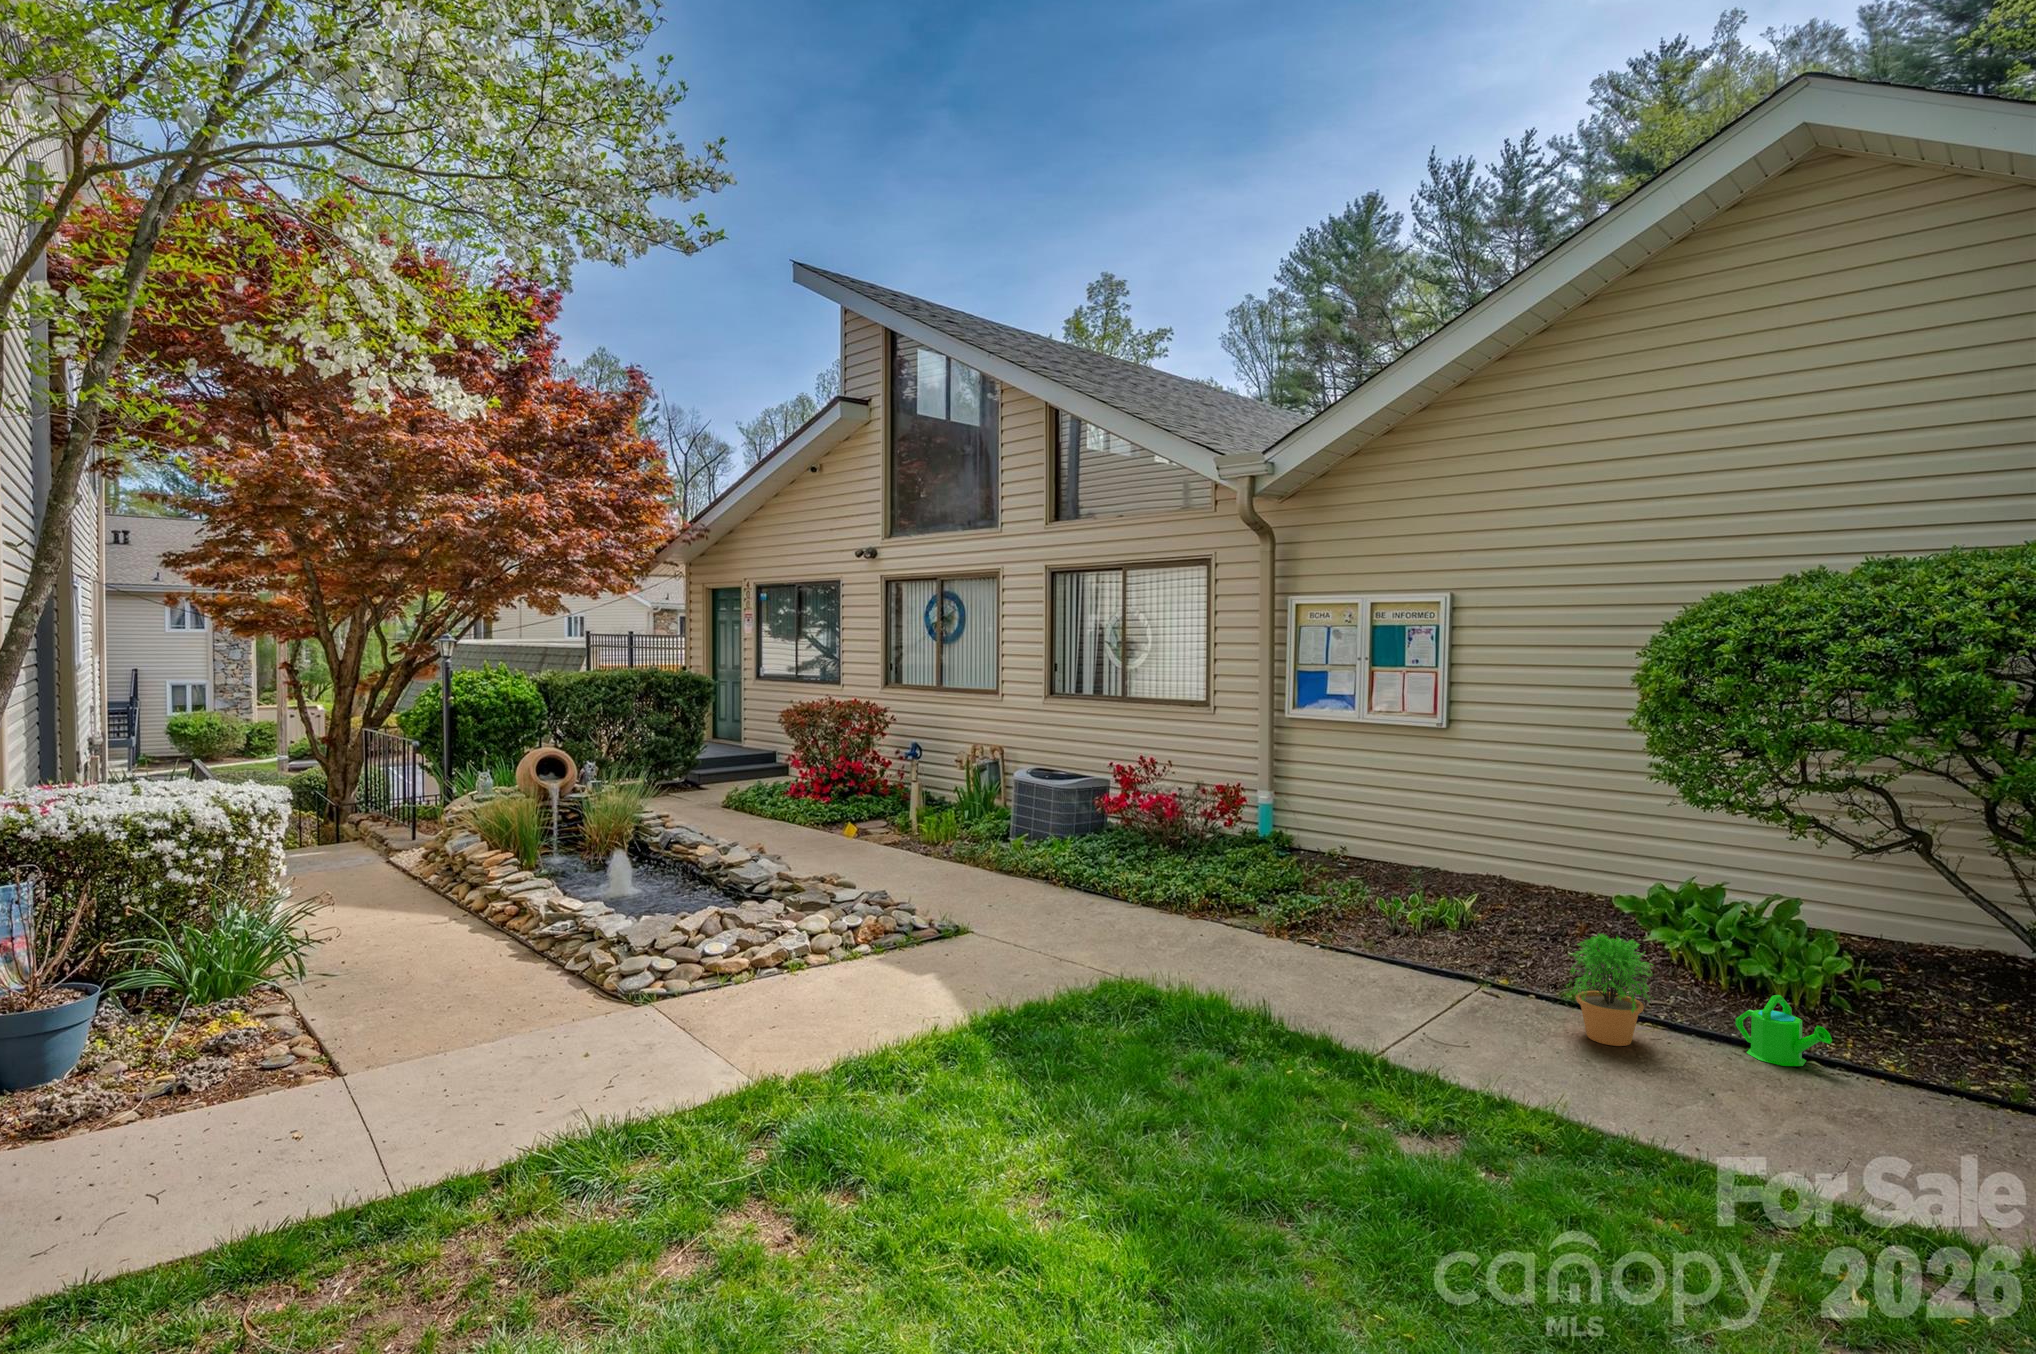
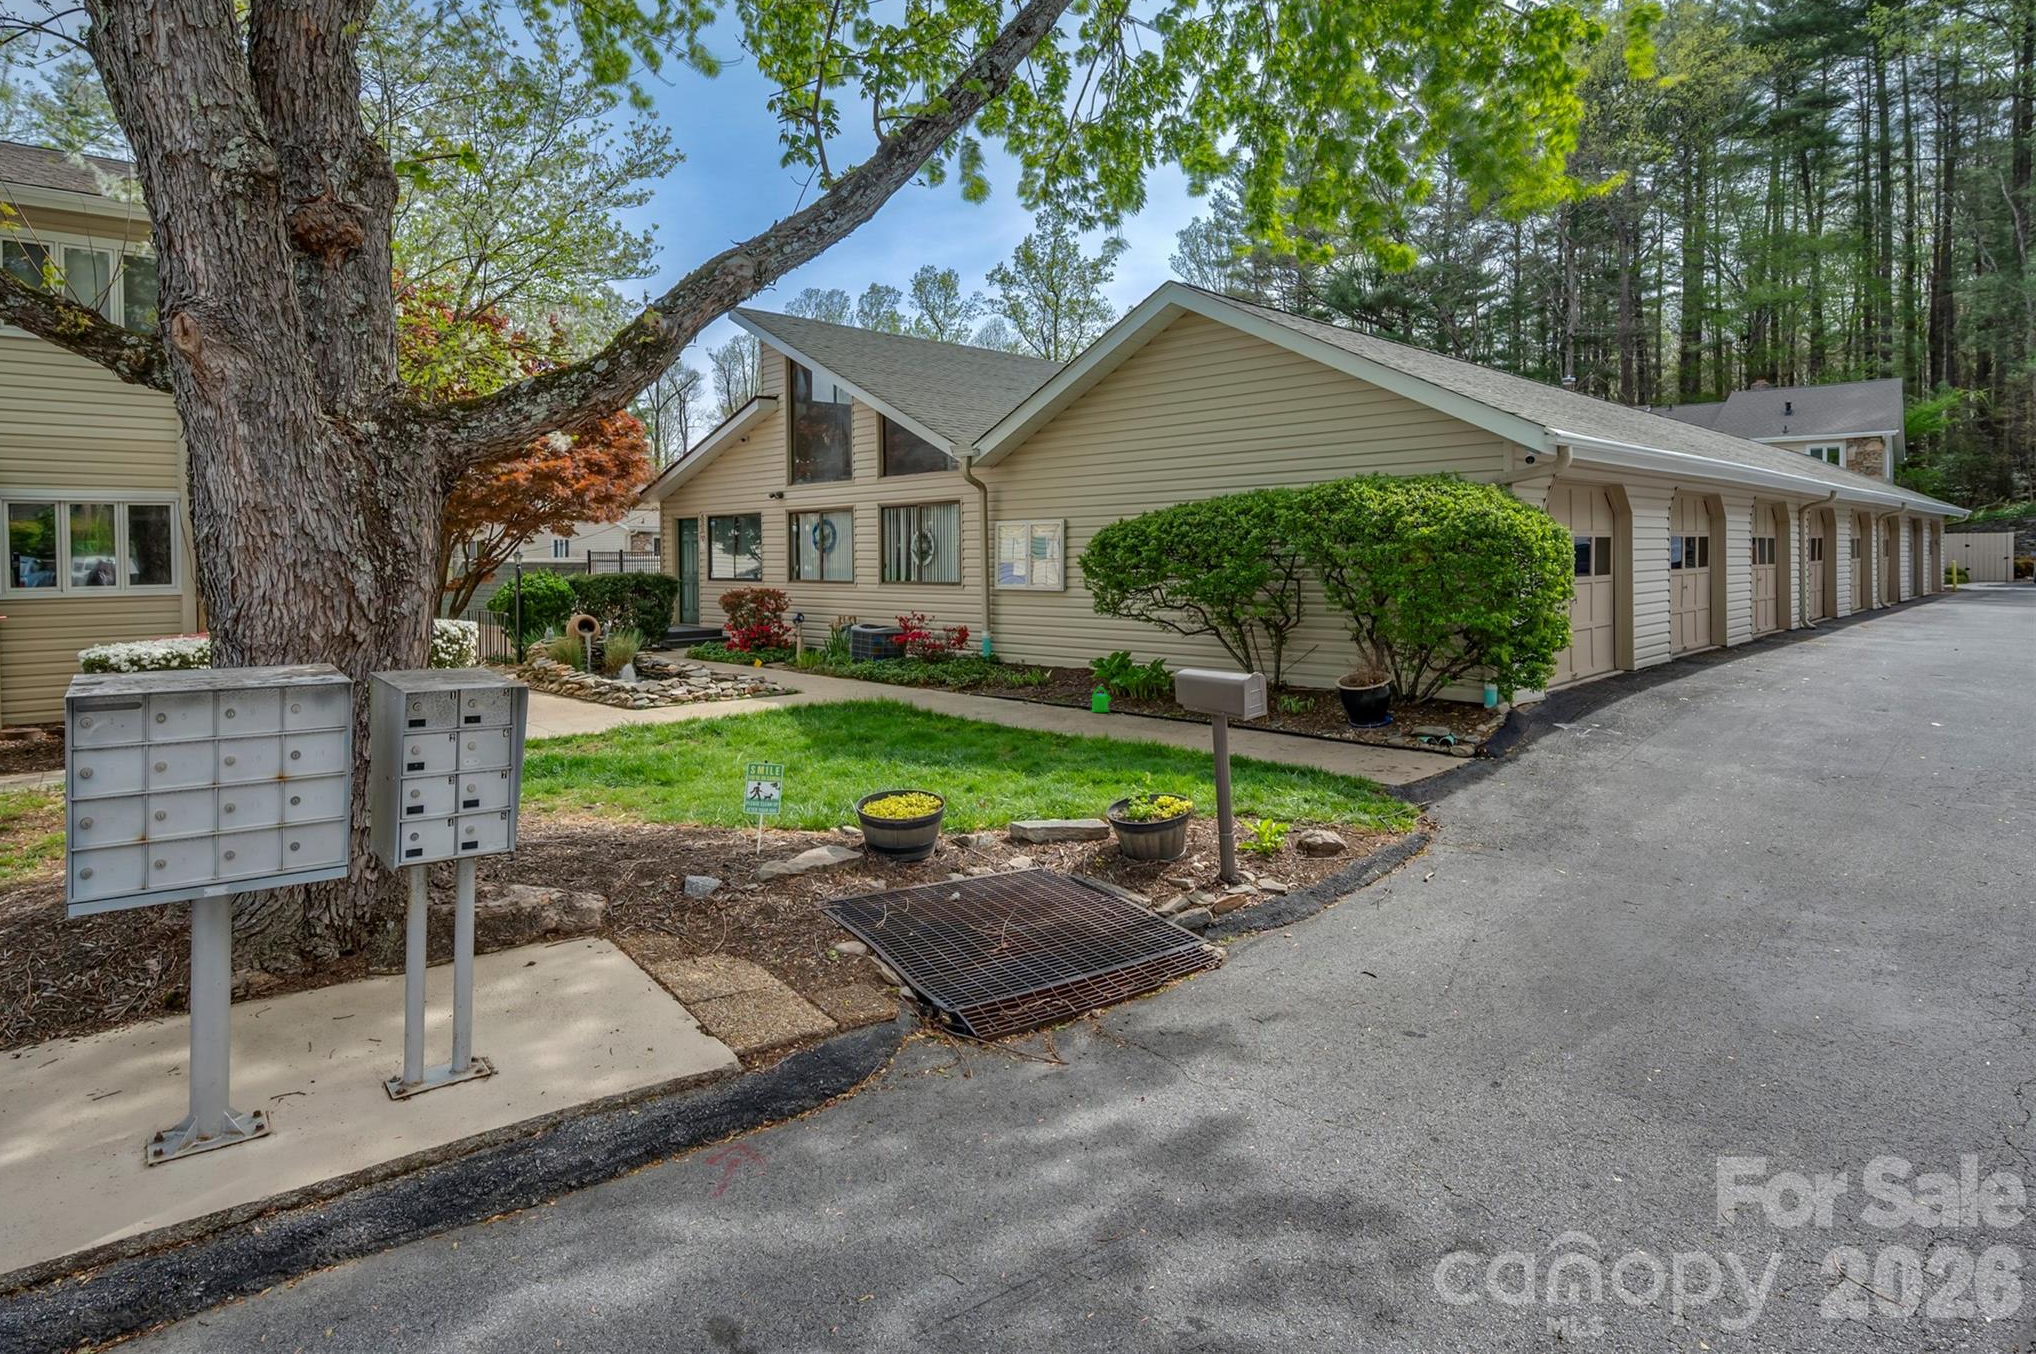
potted plant: present [1566,934,1652,1046] -> none [1027,665,1061,710]

